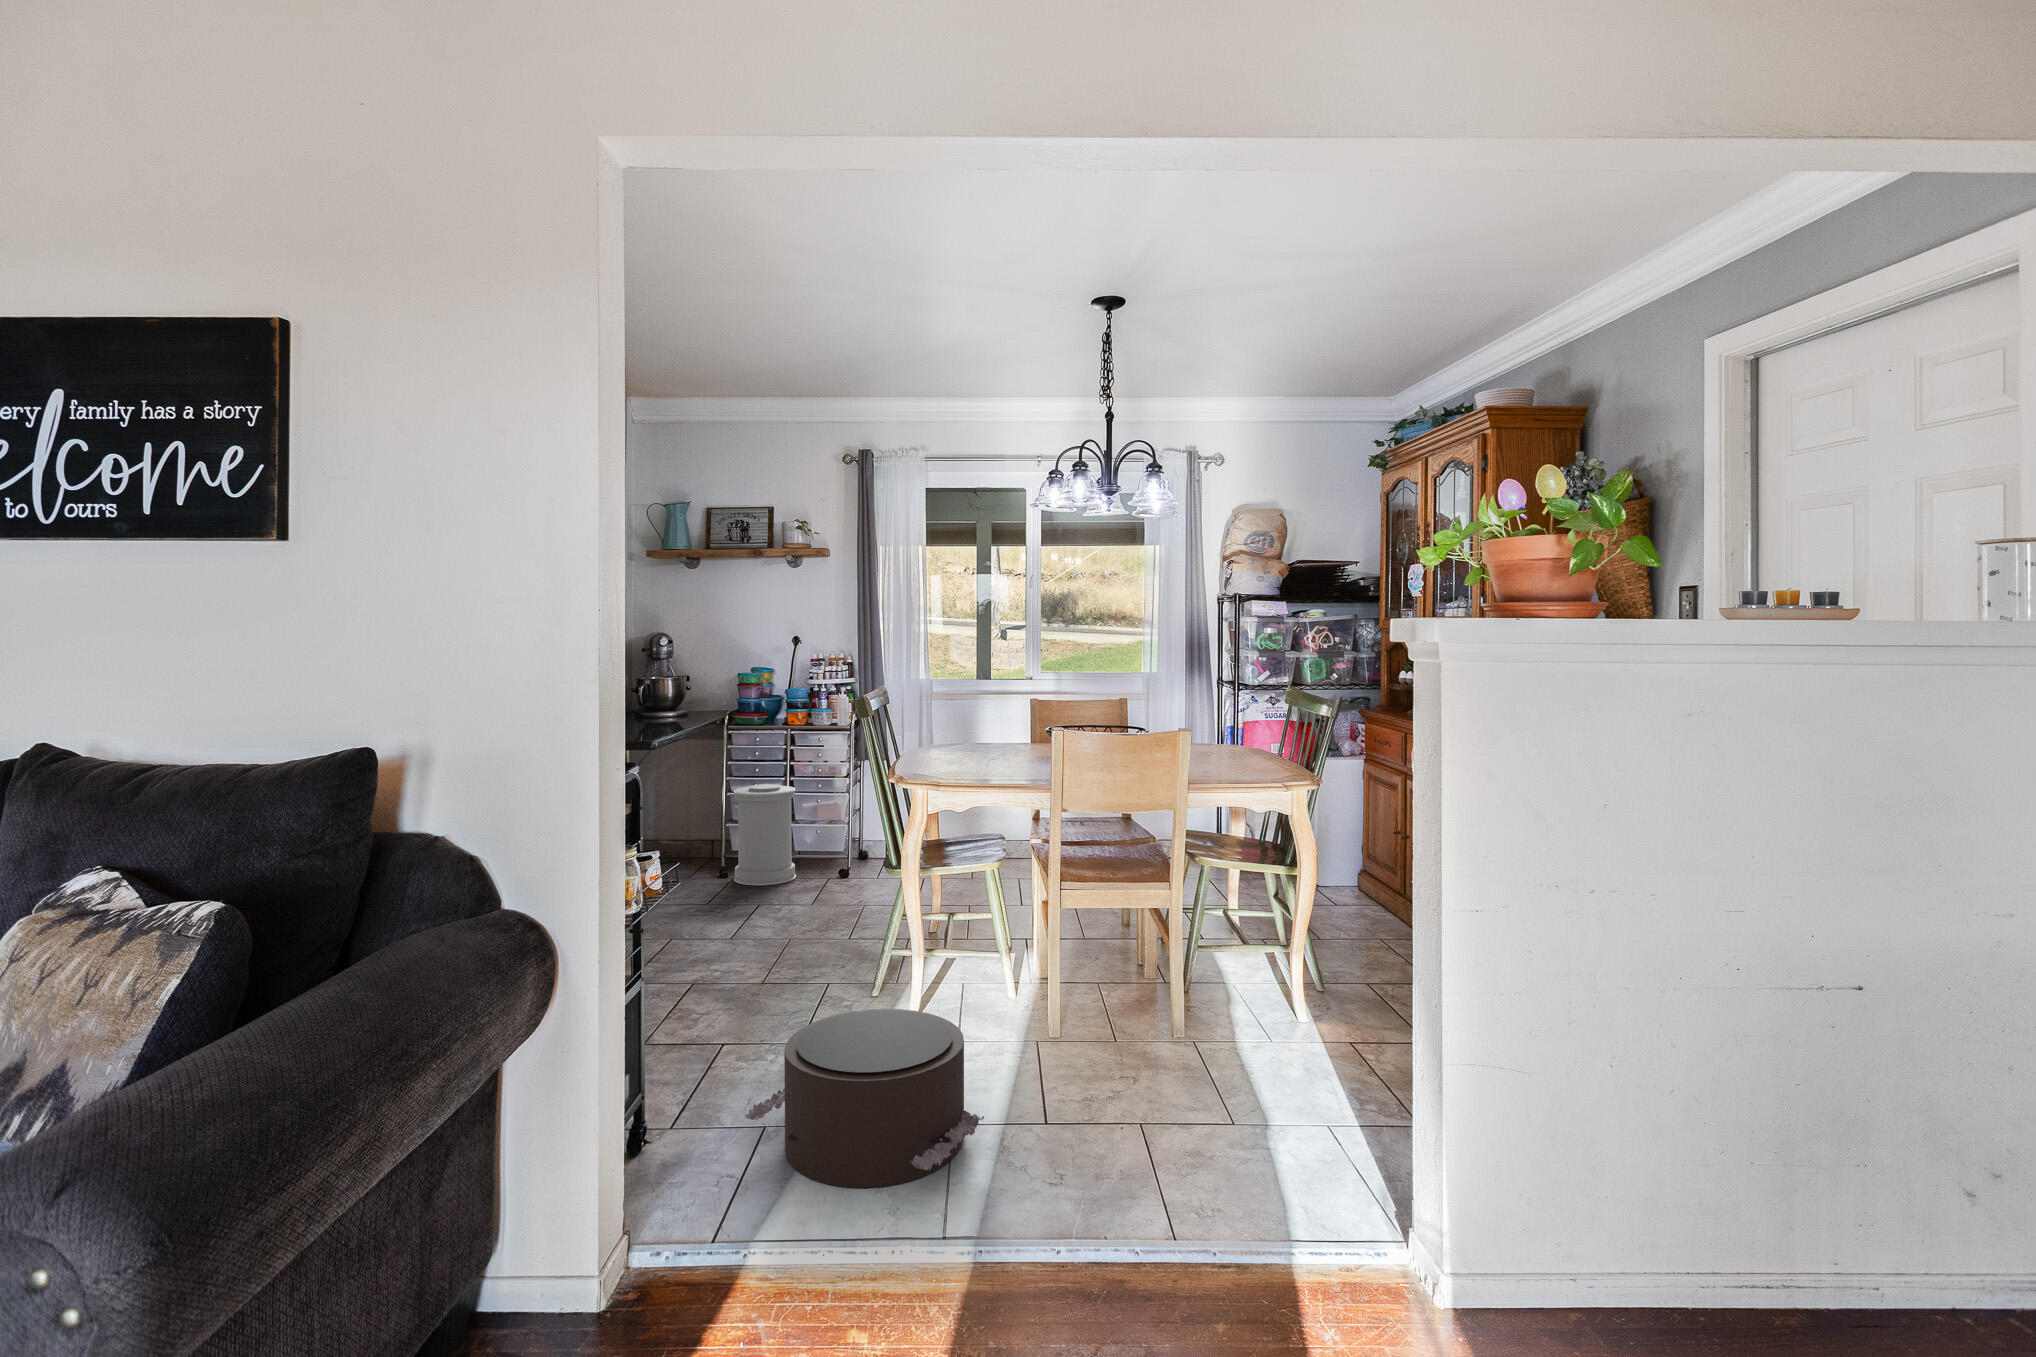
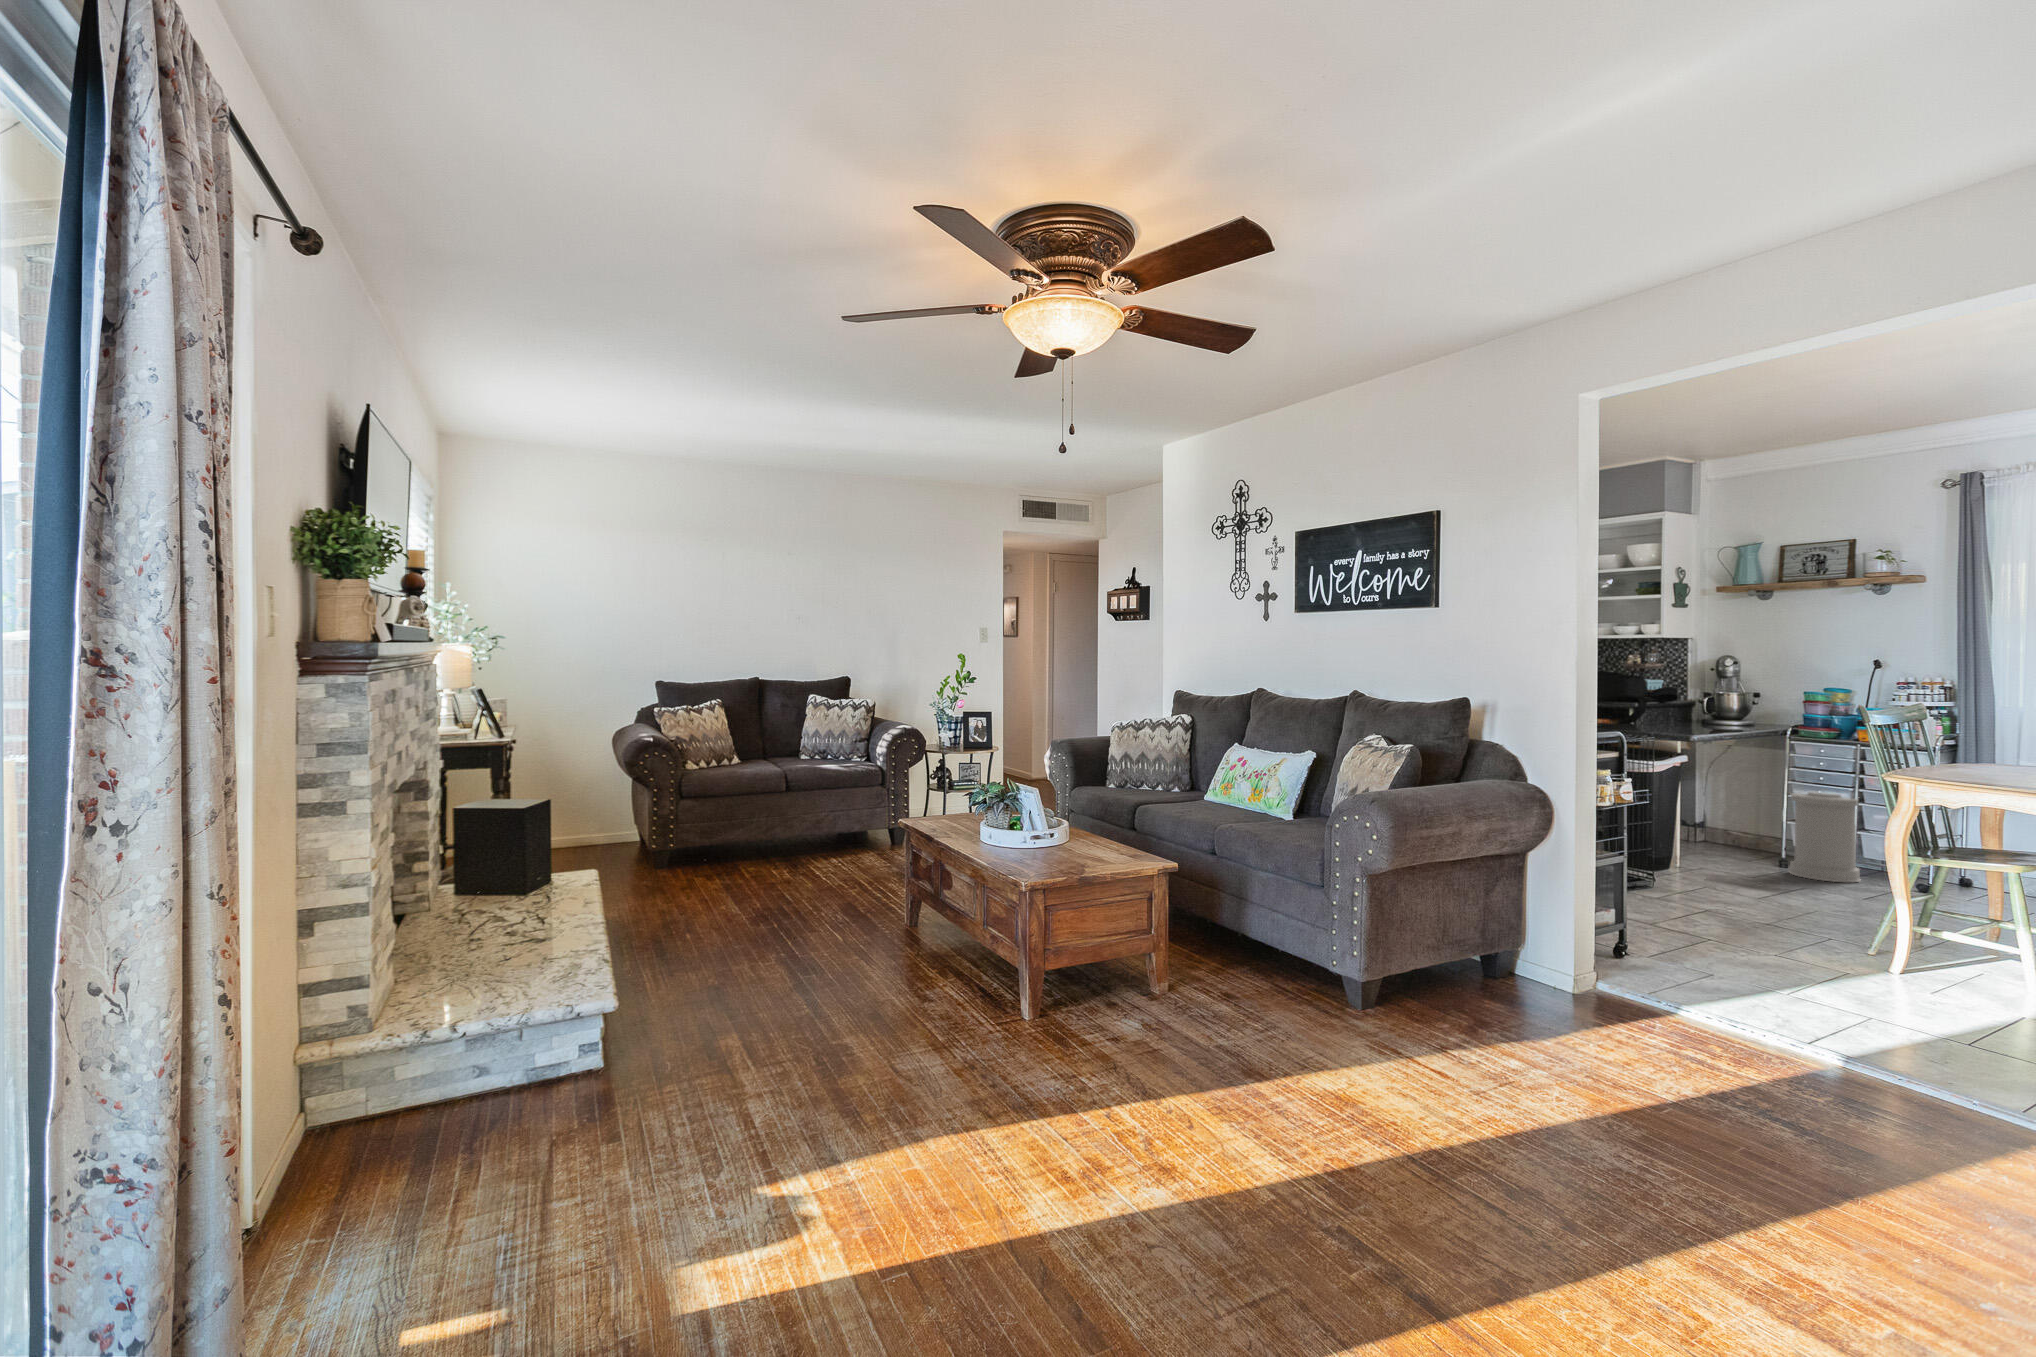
pouf: present [745,1009,984,1188] -> none [1687,915,1885,1023]

